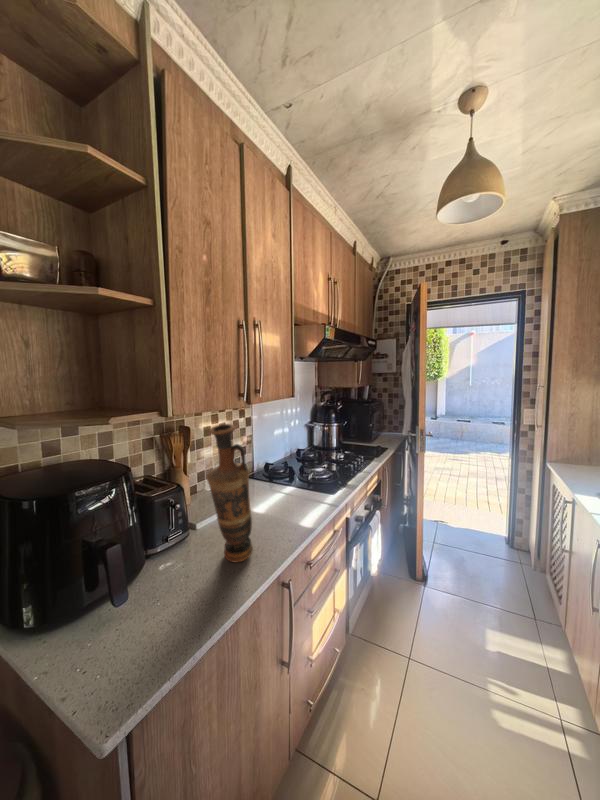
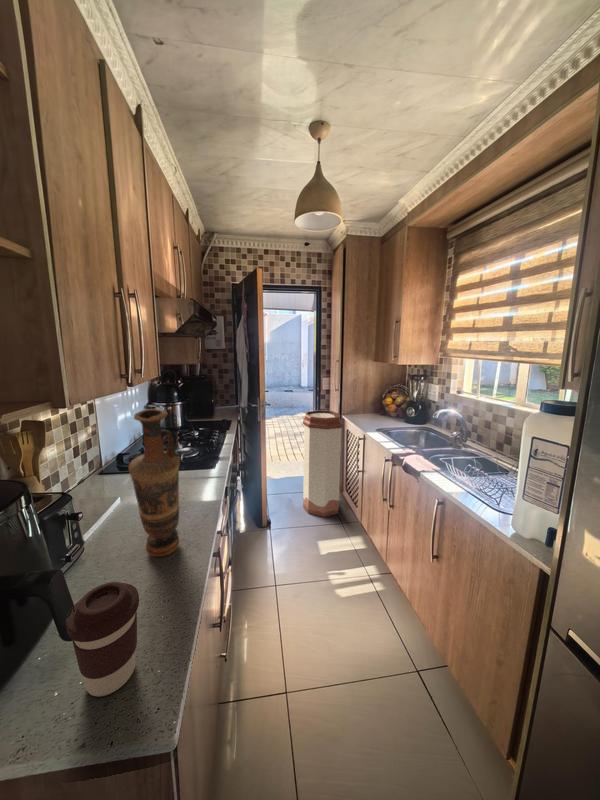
trash can: none [478,450,548,603] -> present [303,410,343,517]
coffee cup: none [97,562,155,658] -> present [66,582,139,696]

